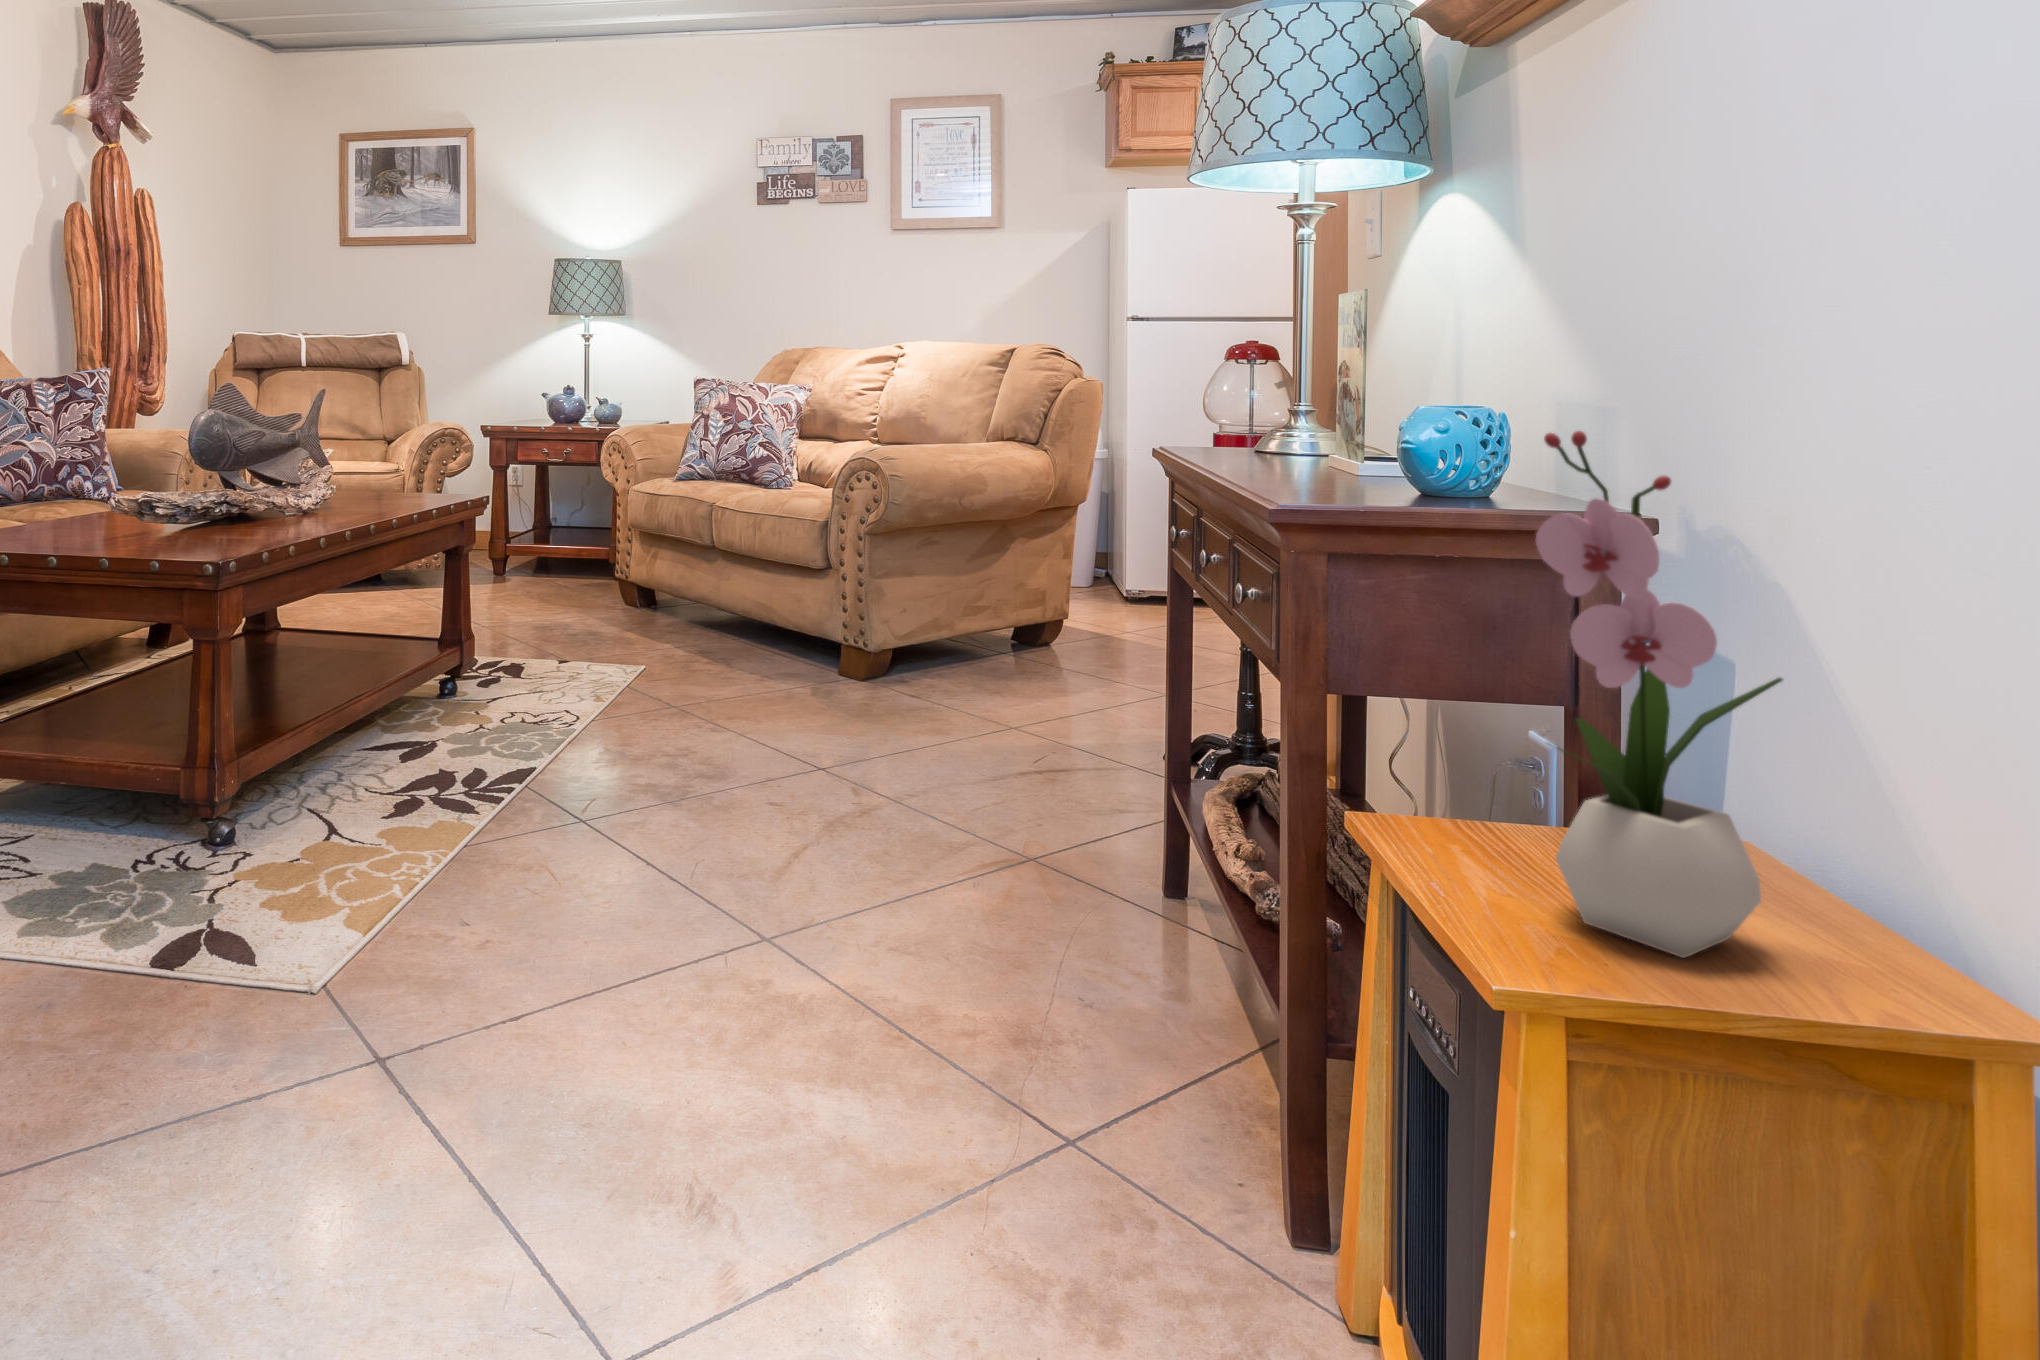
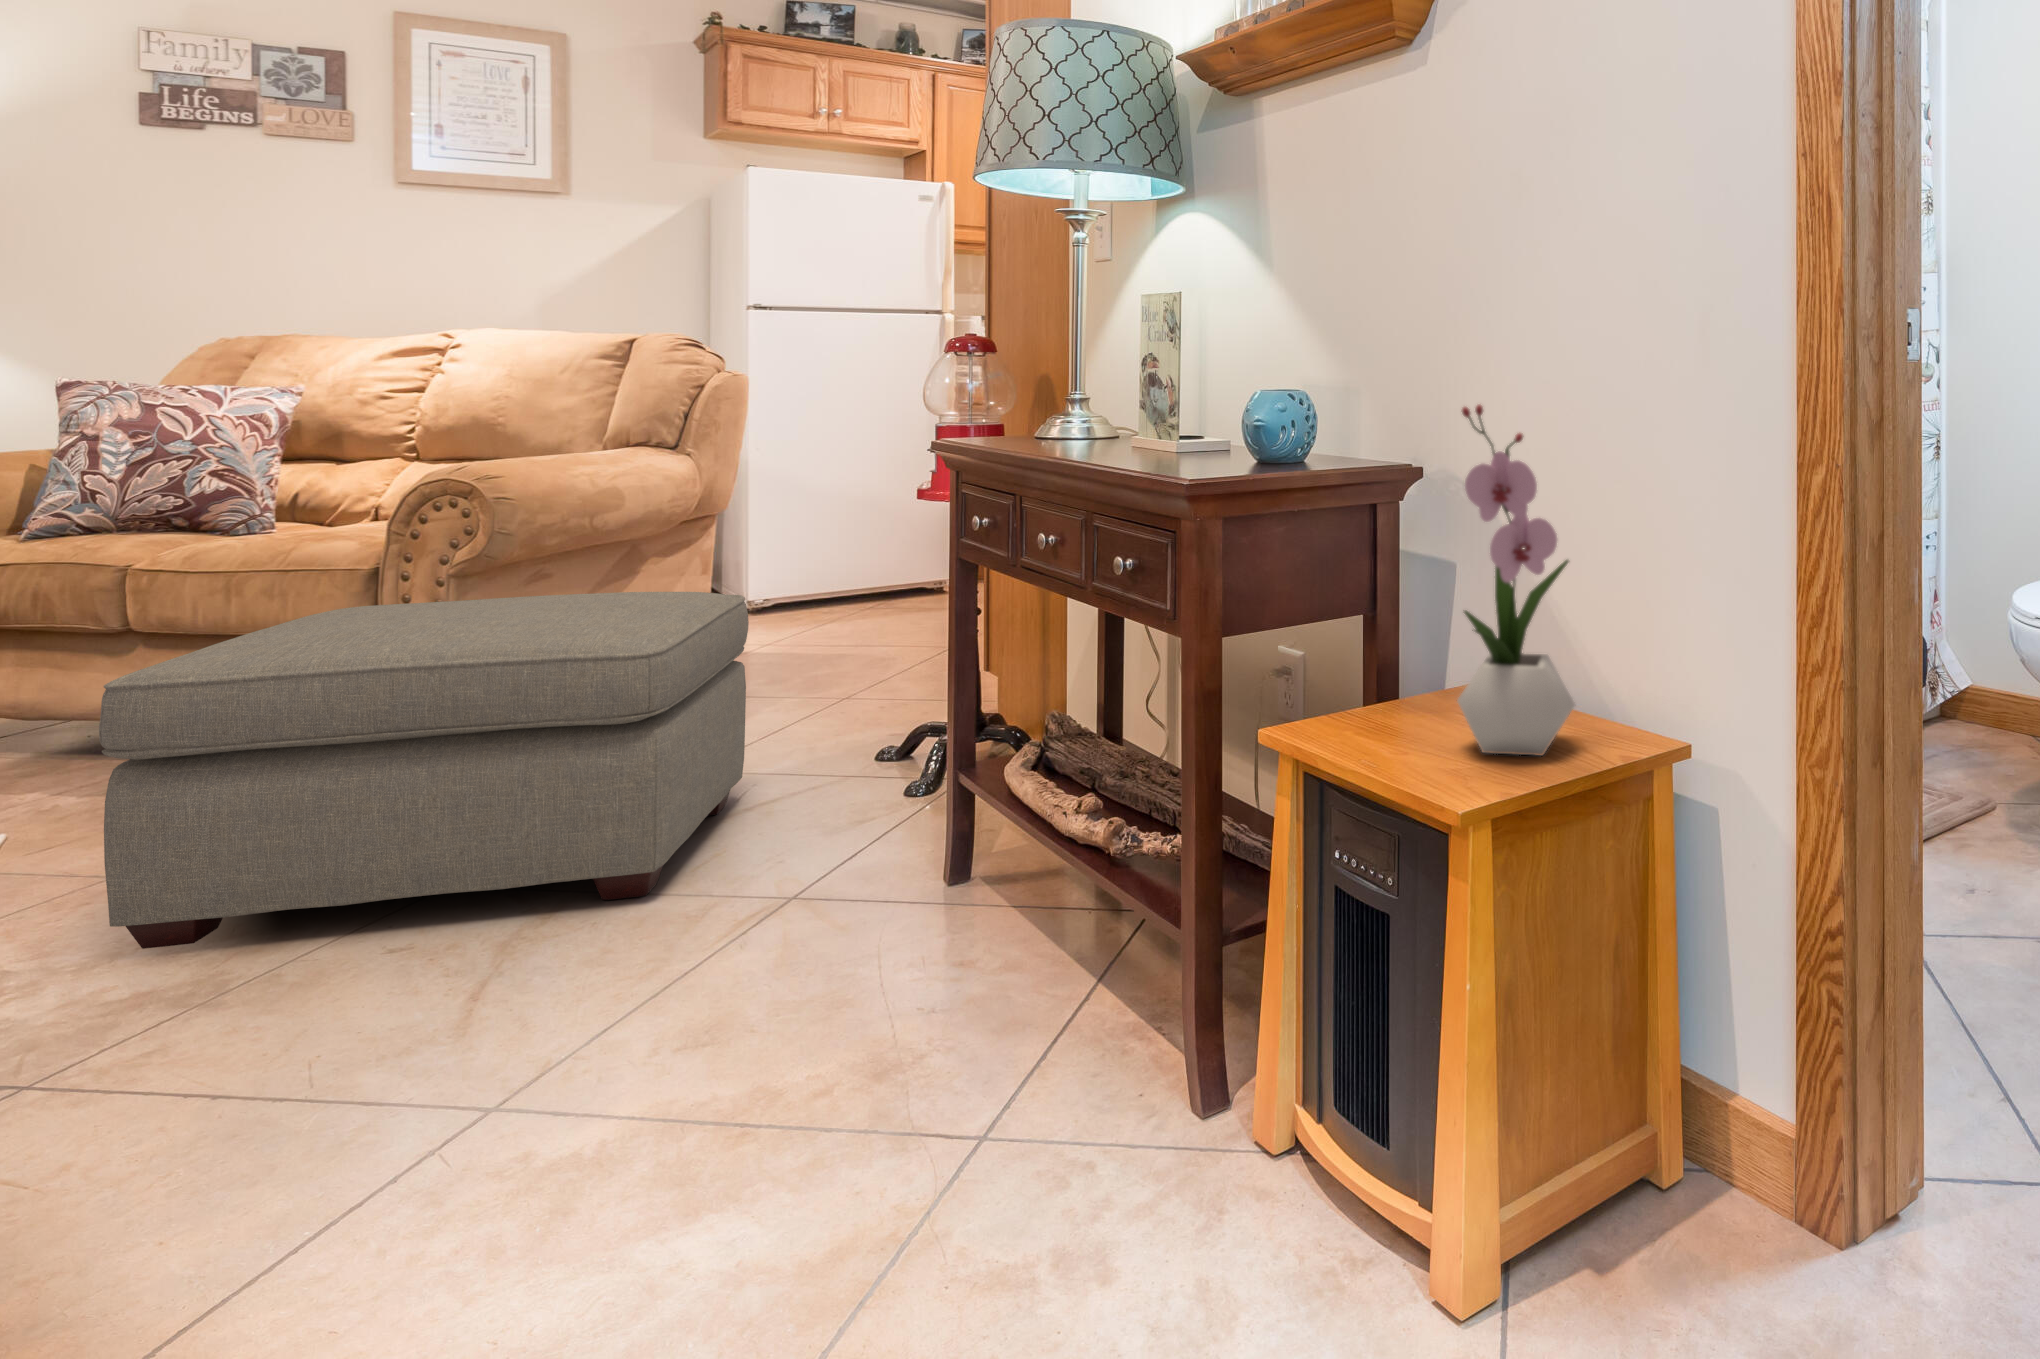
ottoman: none [648,546,1043,818] -> present [99,592,749,949]

